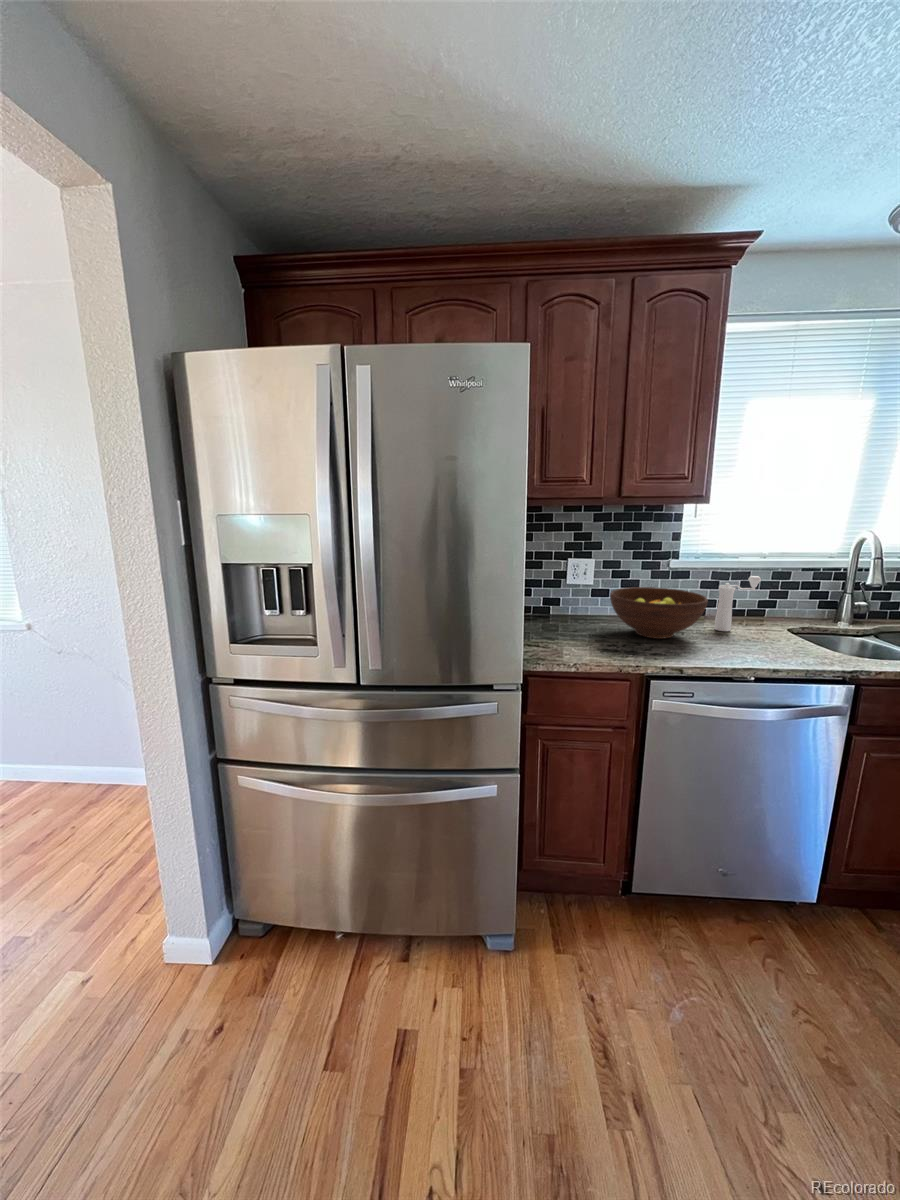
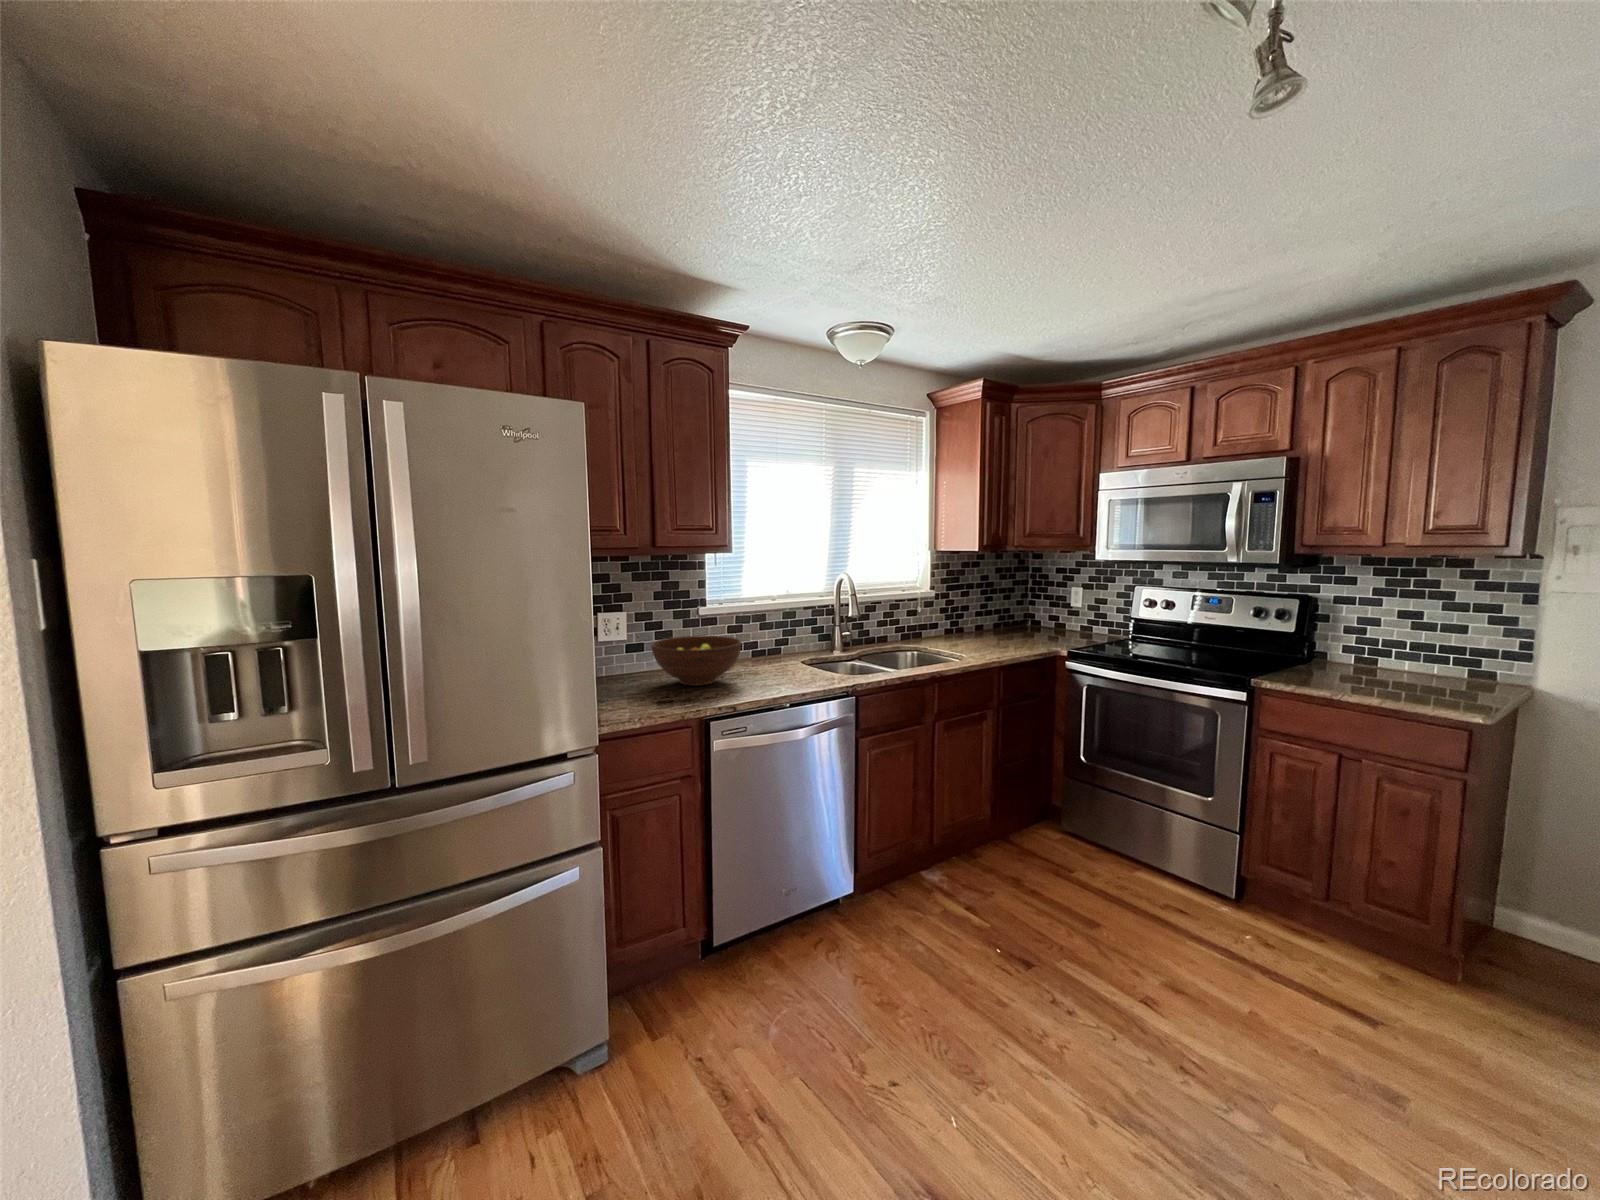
pepper mill: present [714,576,761,631] -> none [745,617,777,671]

